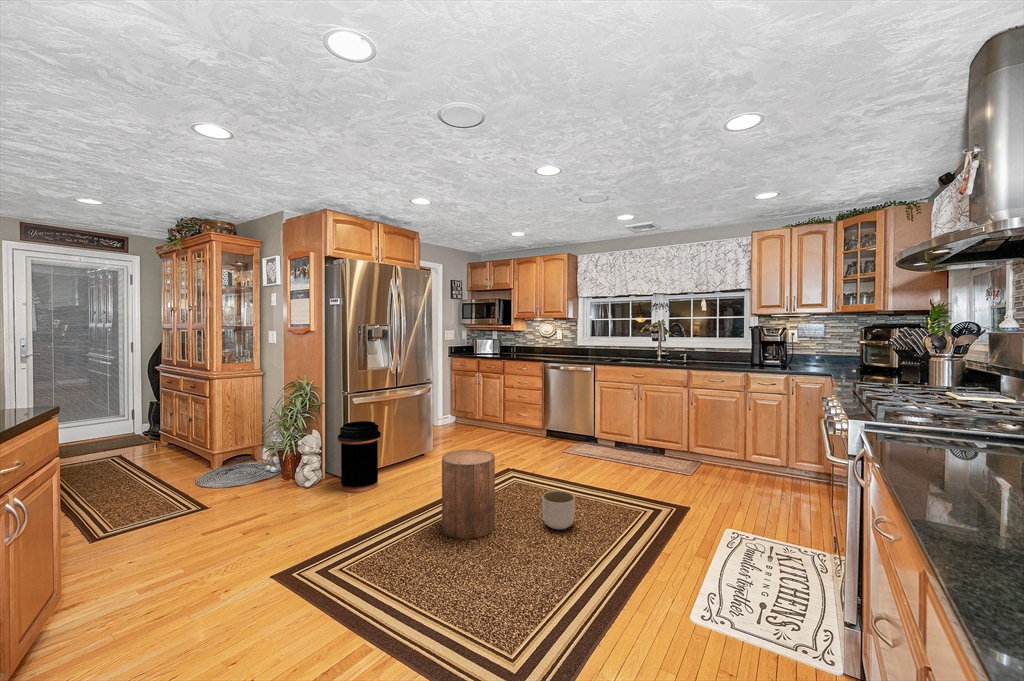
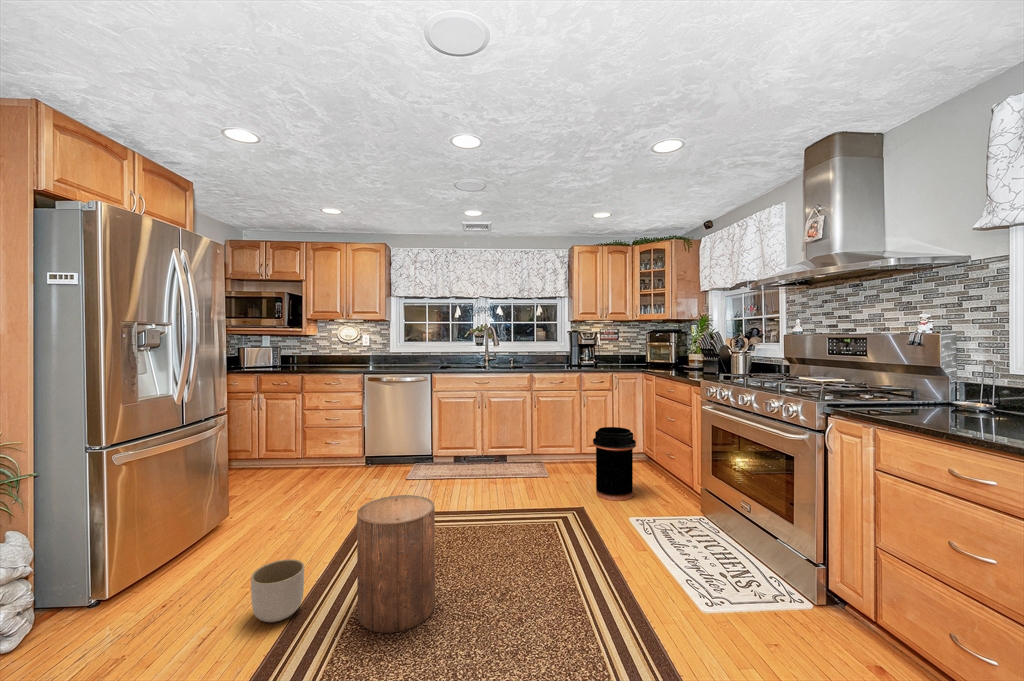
trash can: present [338,421,381,492] -> present [593,427,636,501]
planter: present [542,491,575,530] -> present [251,559,304,622]

